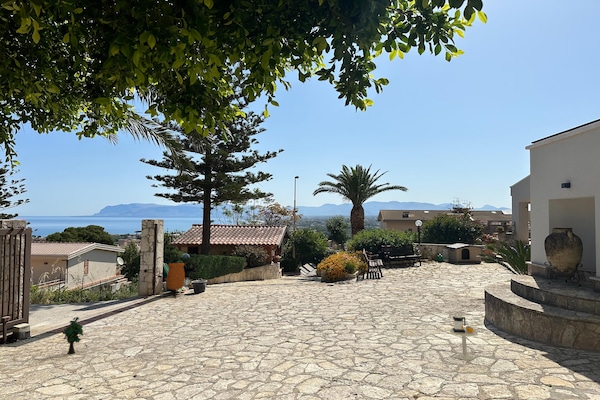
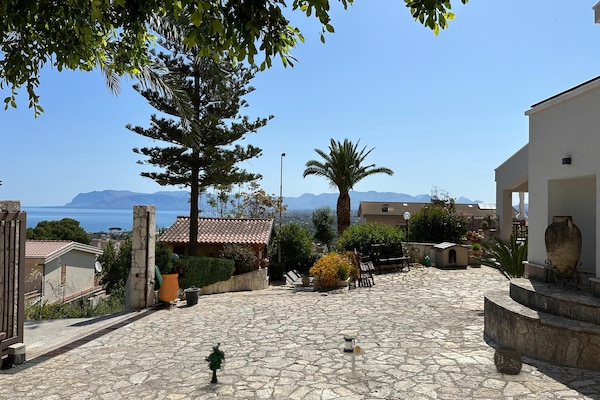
side table: present [450,316,478,360] -> present [341,336,365,378]
decorative plant: present [62,317,83,354] -> present [204,343,226,383]
woven basket: none [486,325,515,353] -> present [494,346,523,375]

